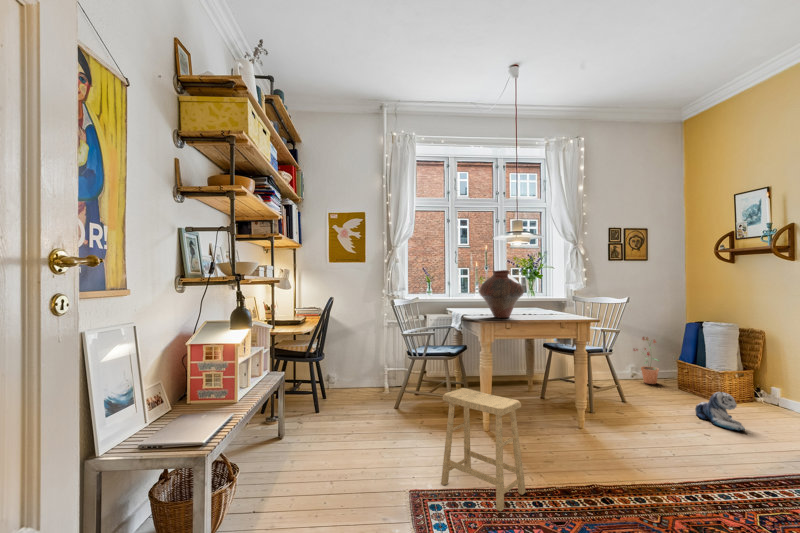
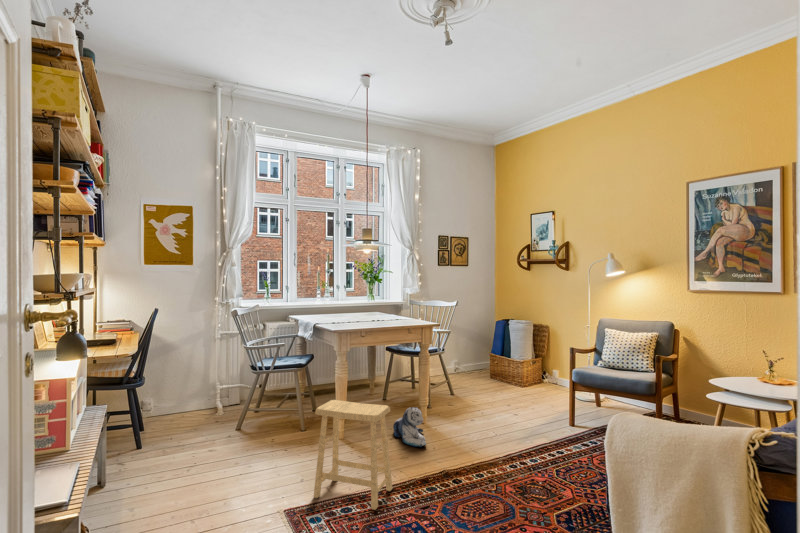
vase: present [480,270,524,318] -> none [334,279,376,326]
potted plant: present [634,337,659,384] -> none [456,334,478,376]
plush toy: present [695,392,745,431] -> present [393,407,426,447]

